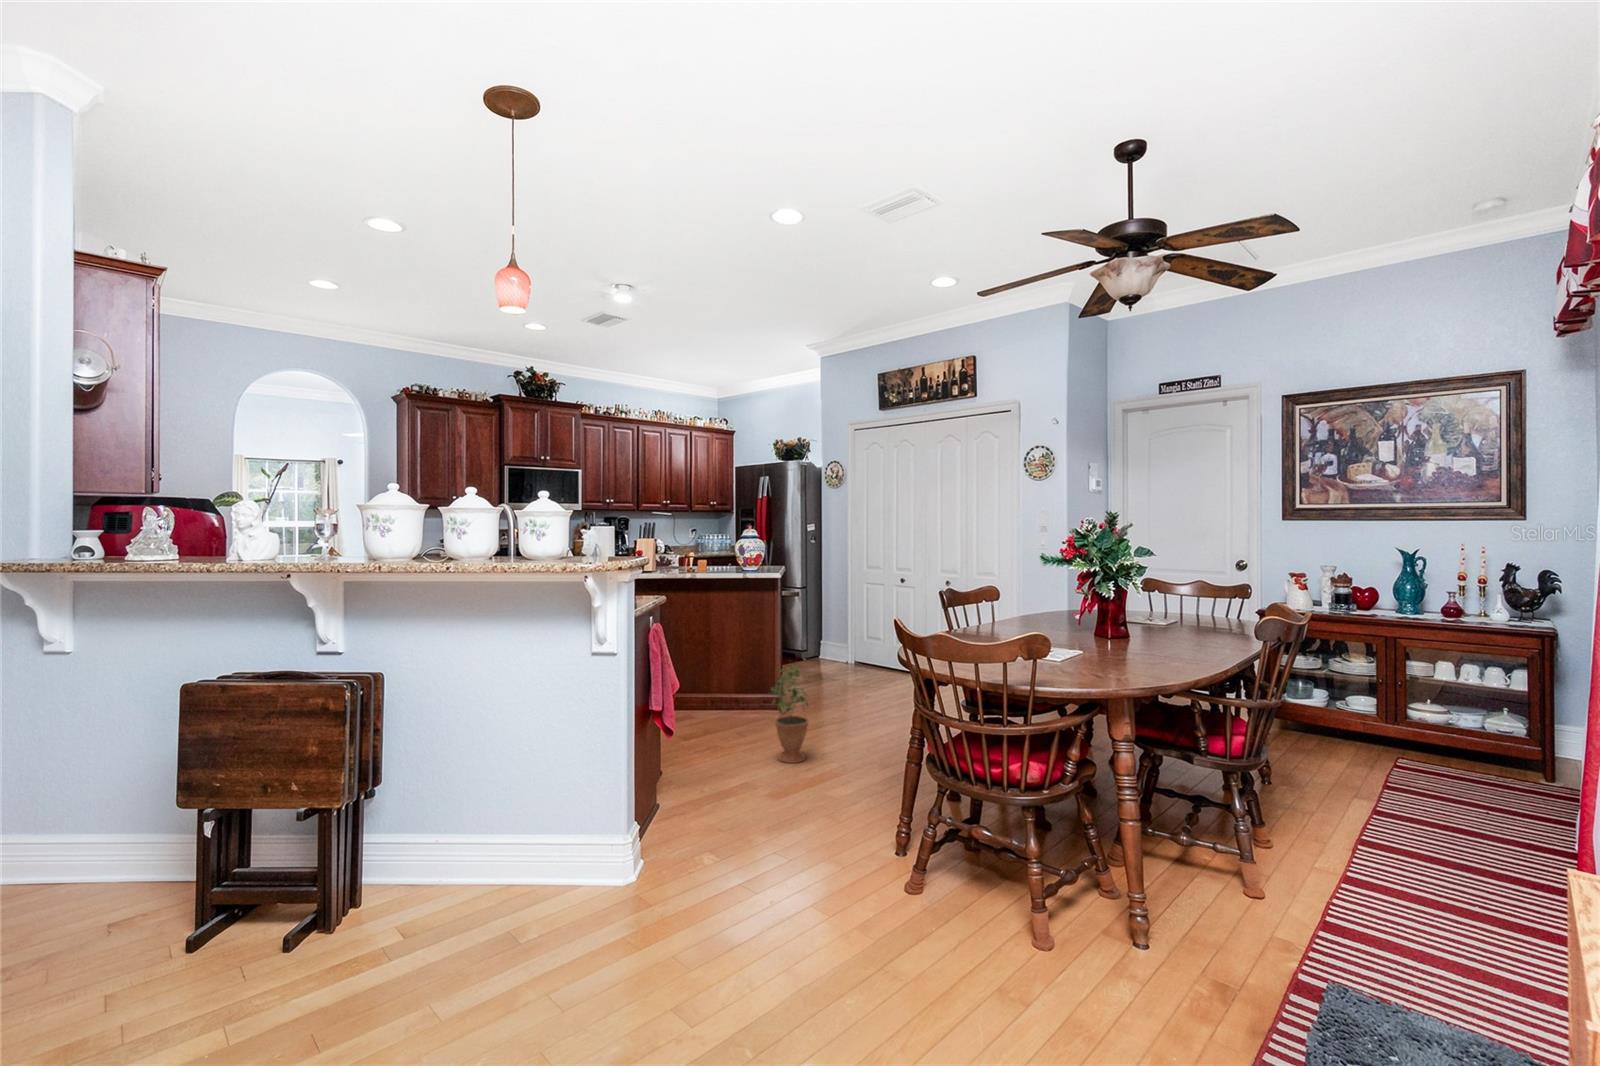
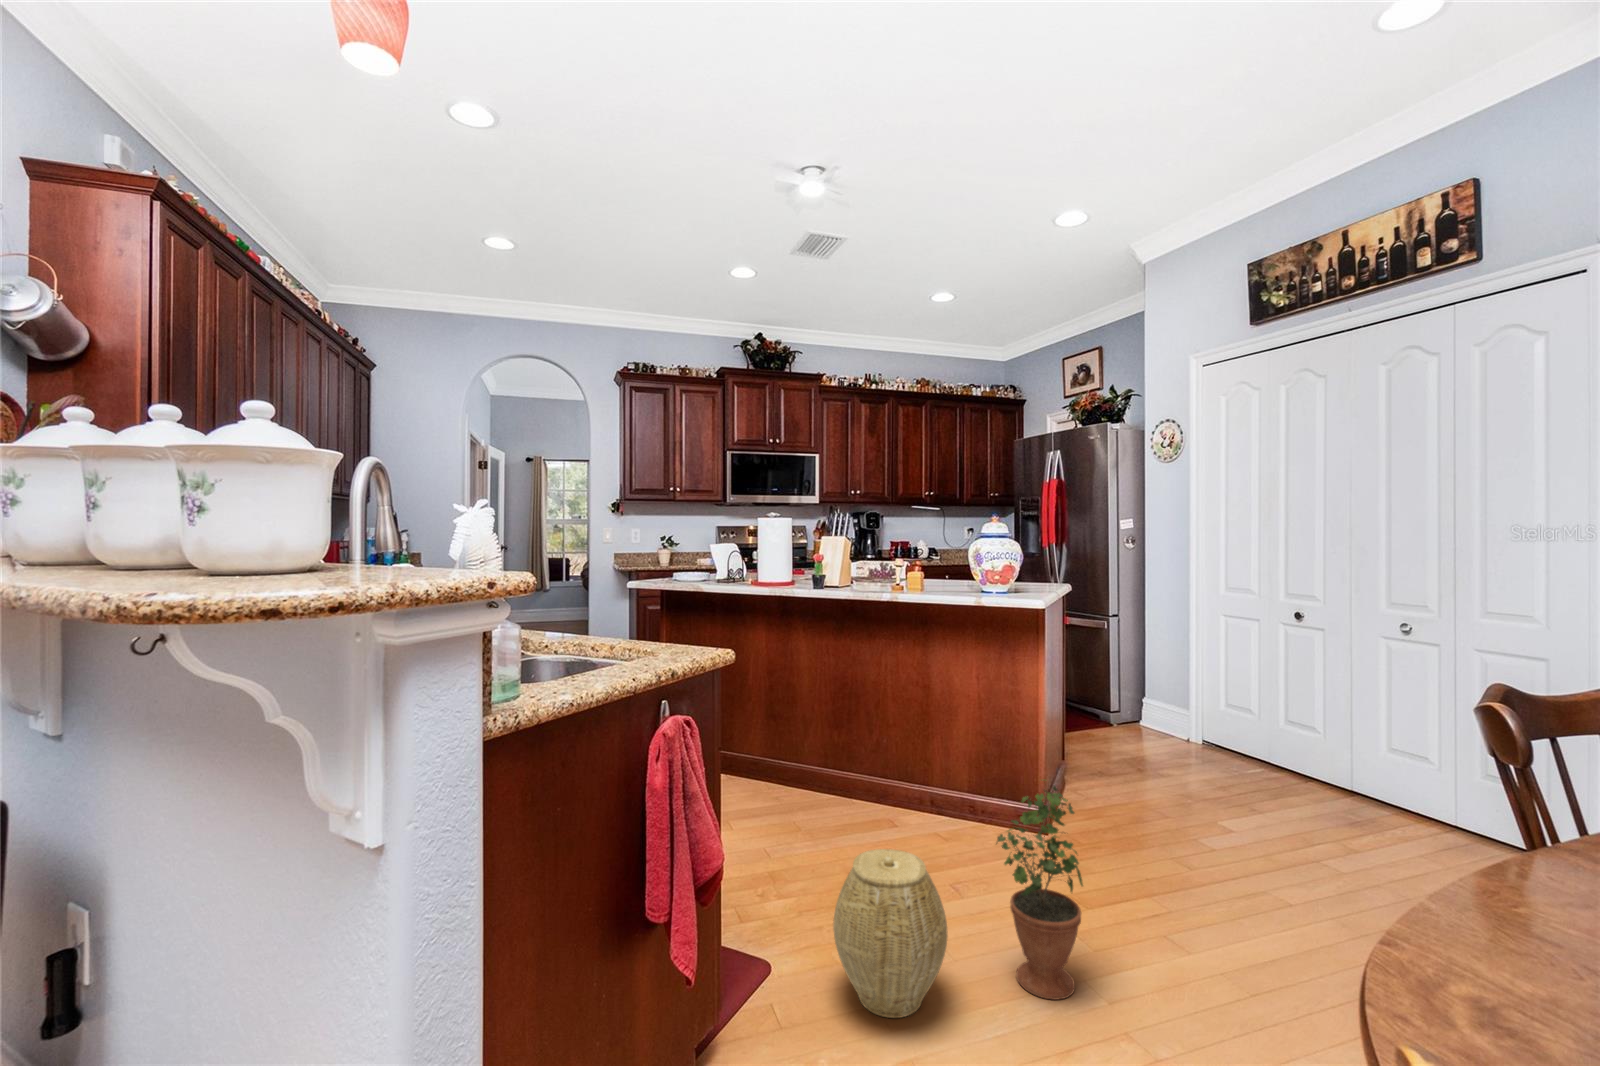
woven basket: none [692,703,750,780] -> present [833,849,948,1018]

